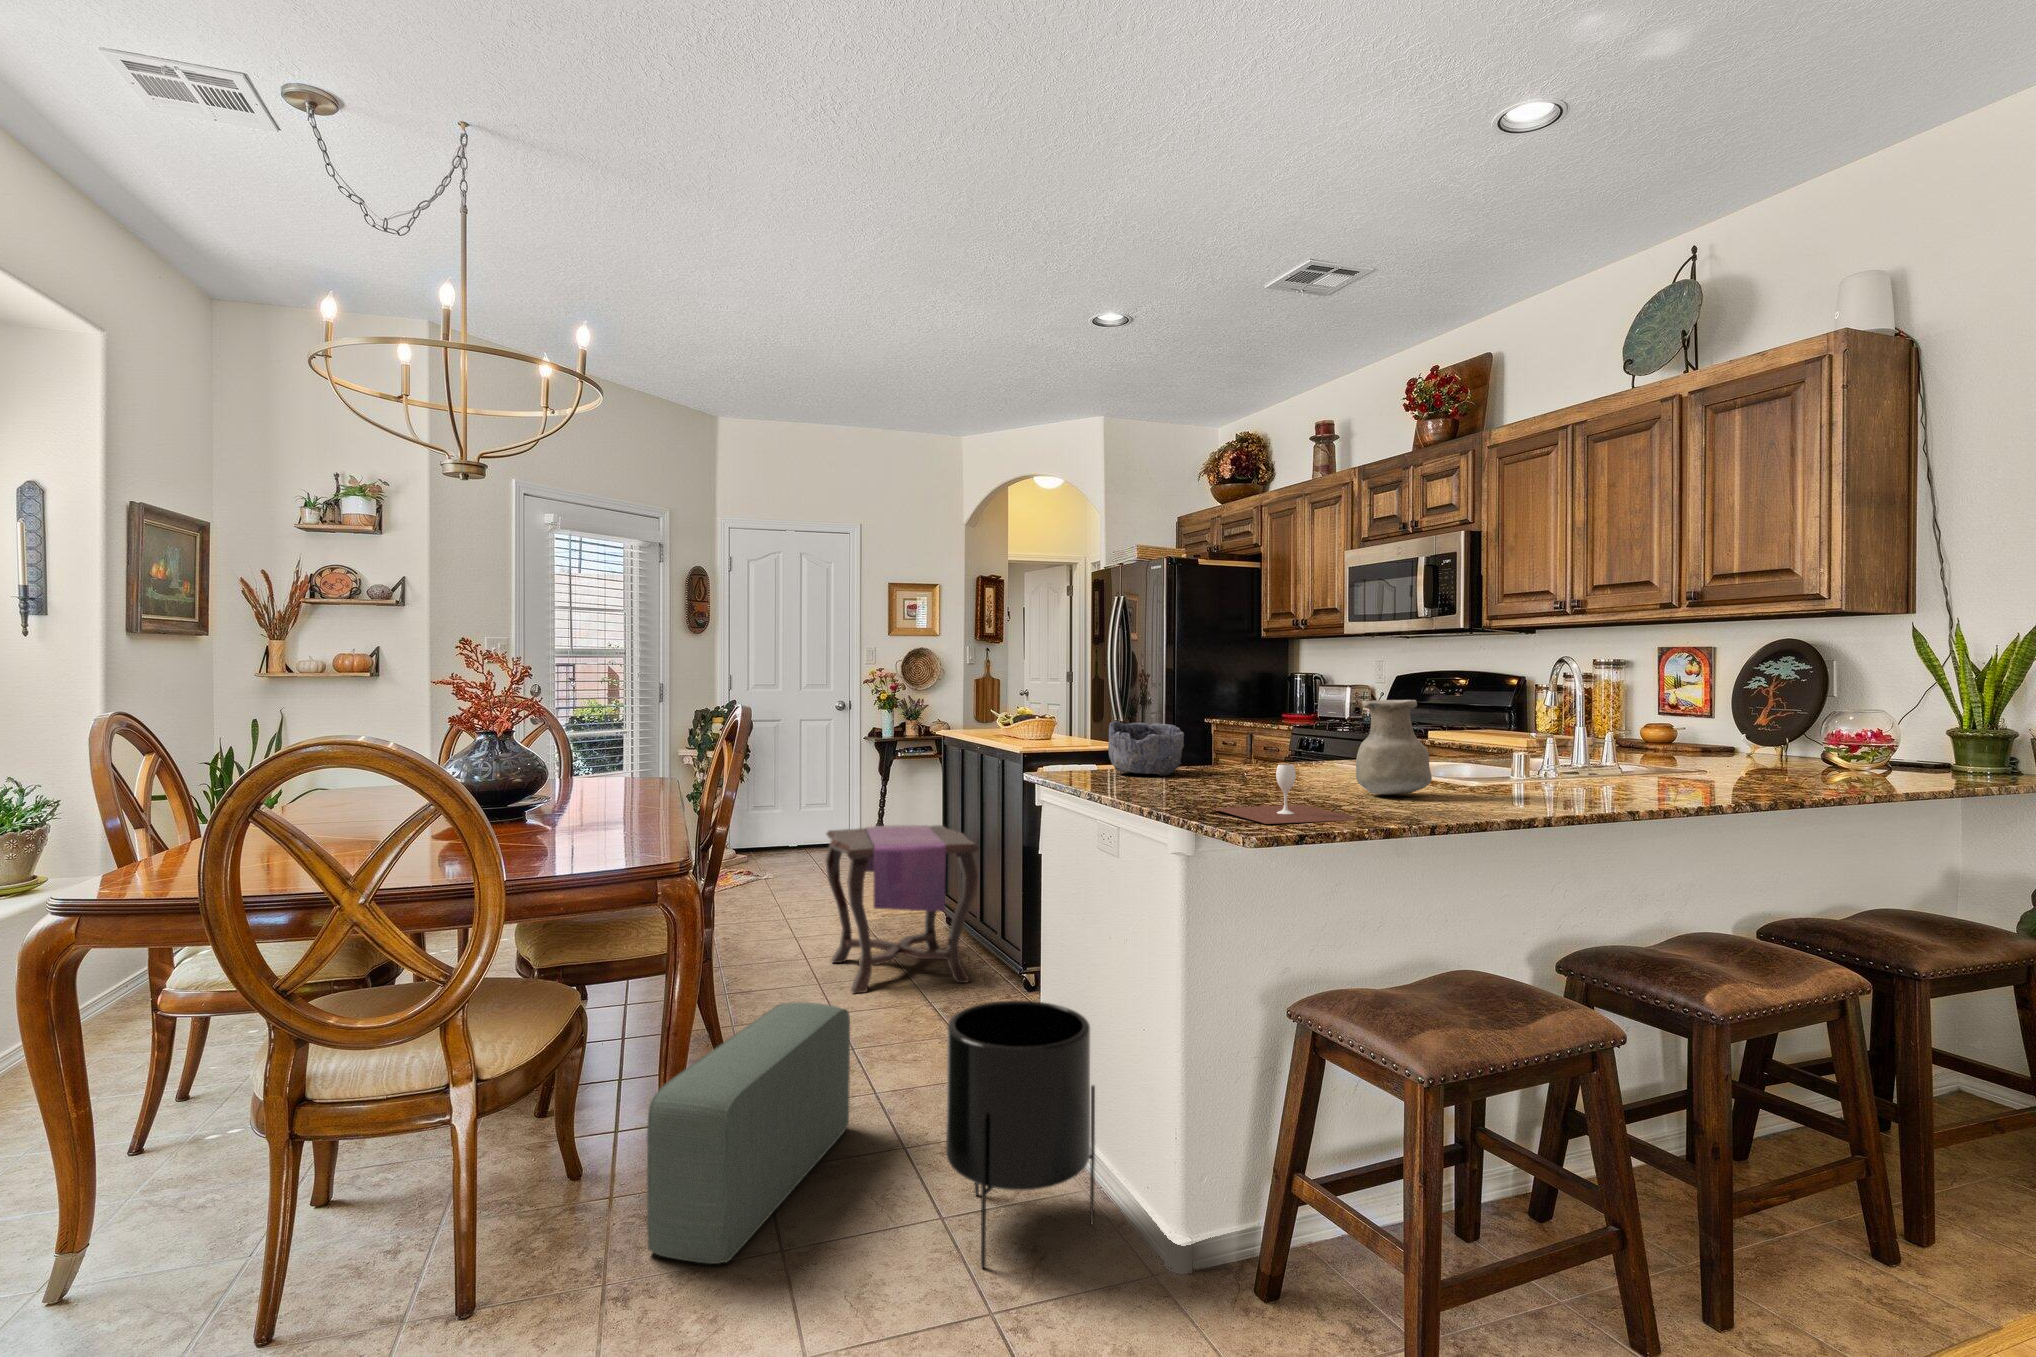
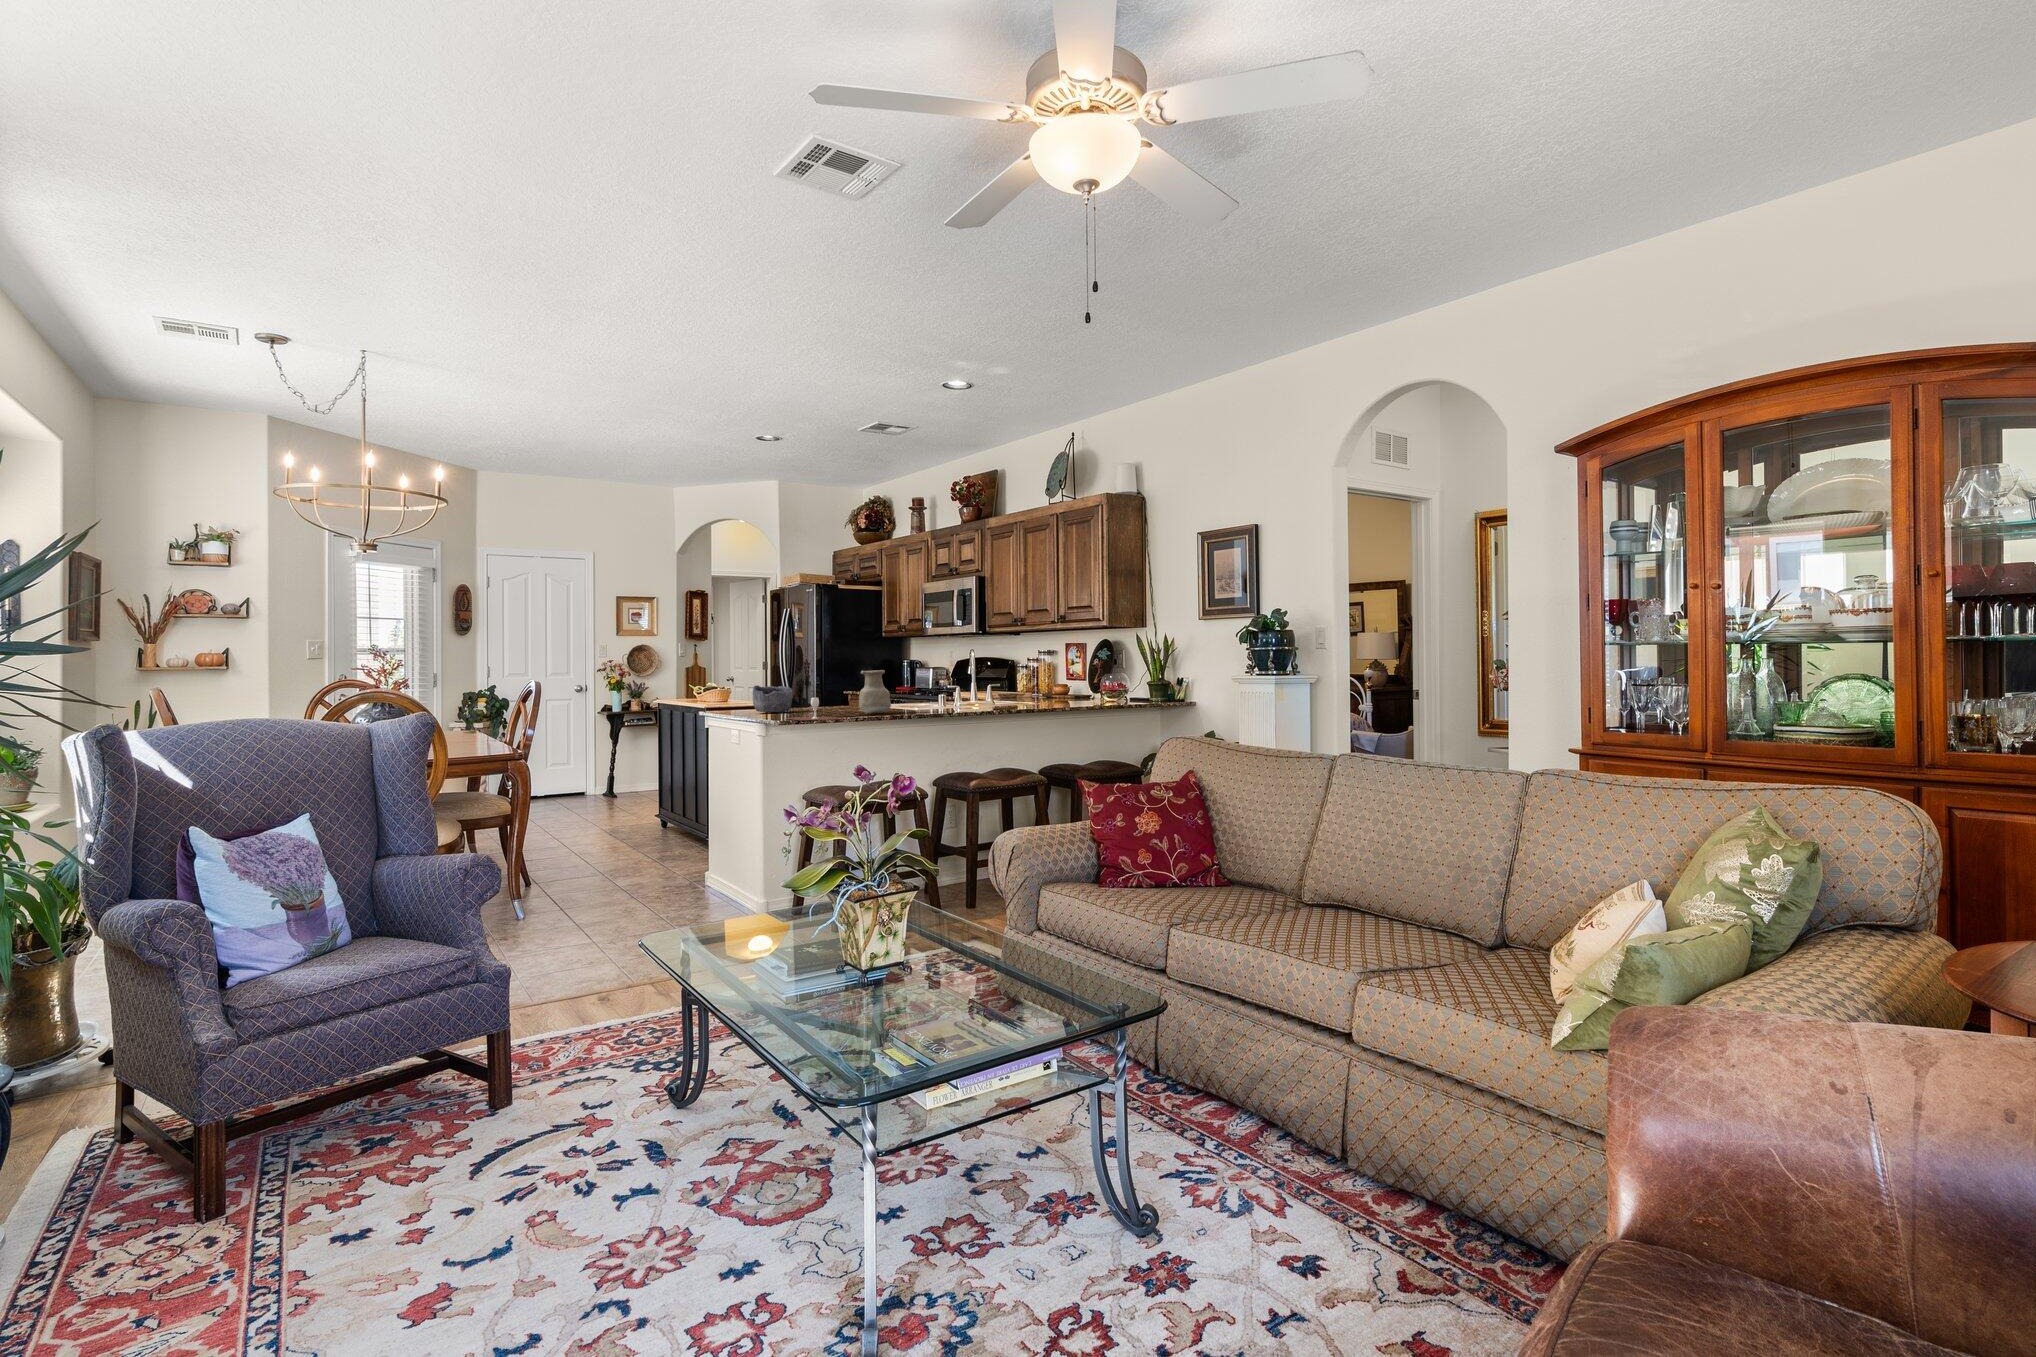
side table: present [825,825,978,993] -> none [582,759,685,857]
planter: present [946,1001,1095,1268] -> none [664,813,735,918]
pouf: present [647,1002,850,1264] -> none [520,831,612,926]

